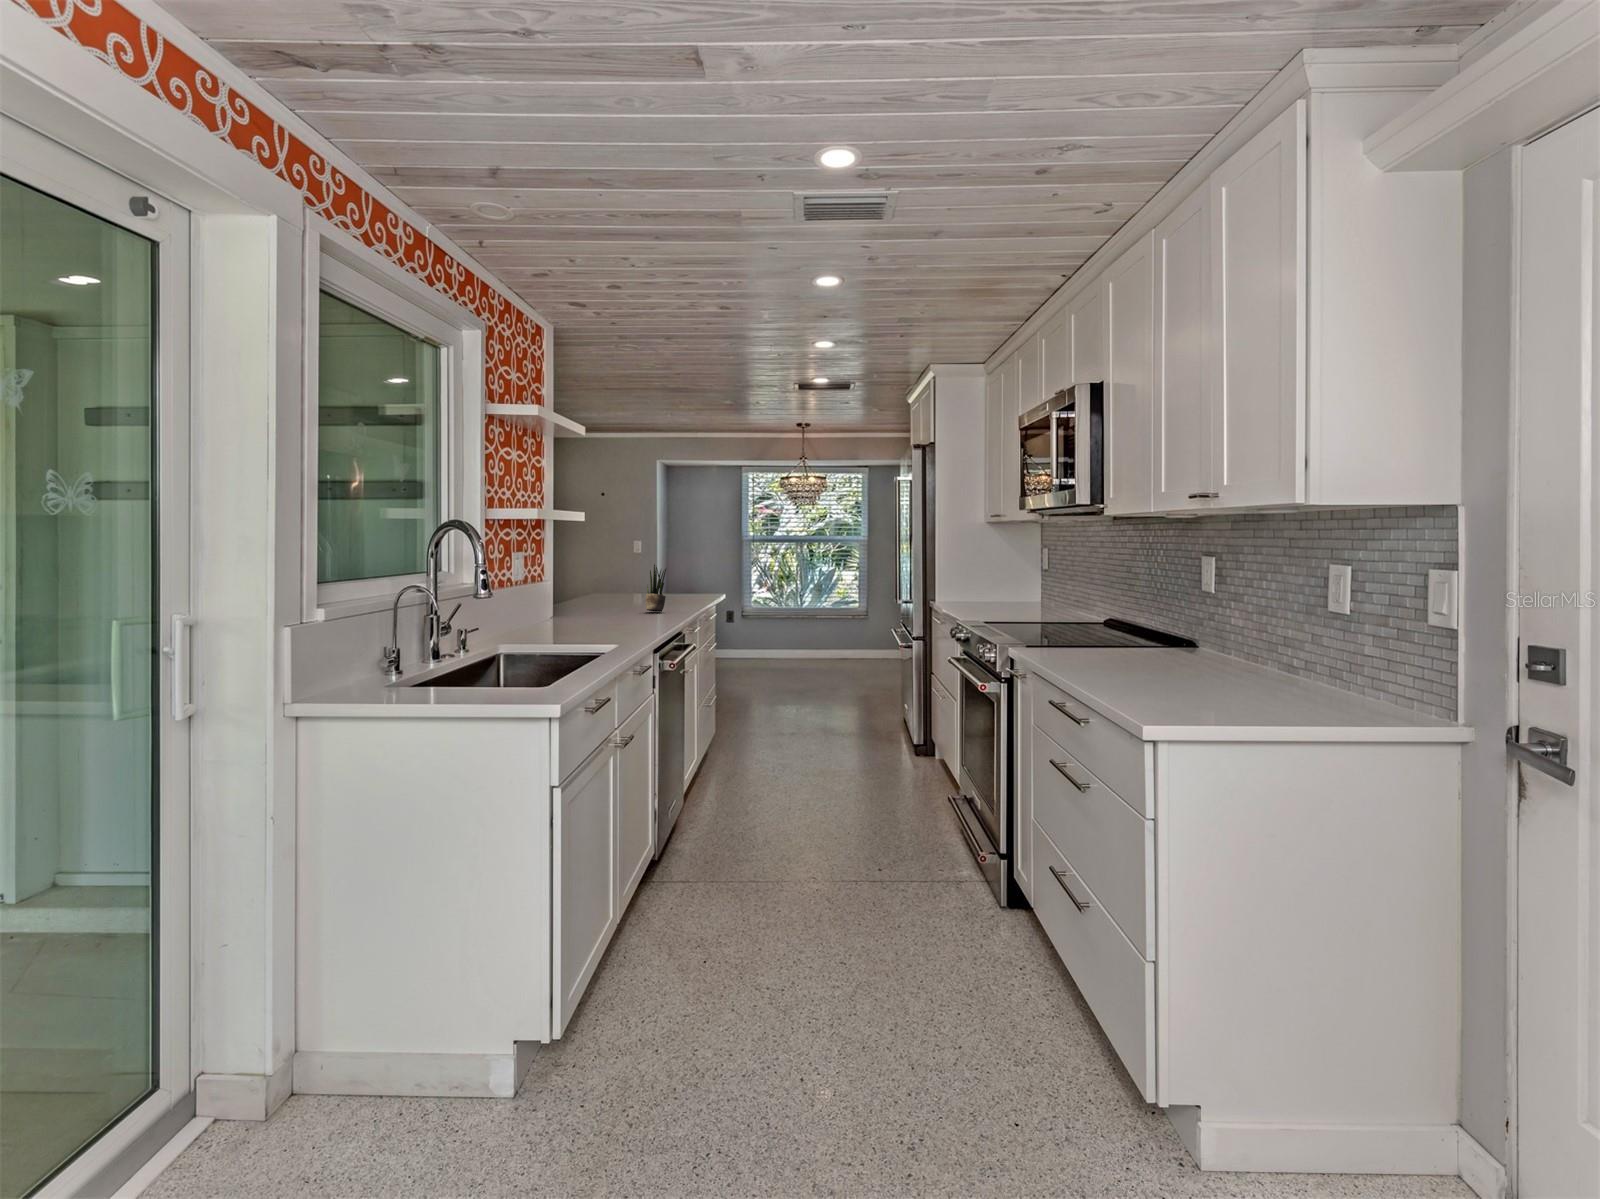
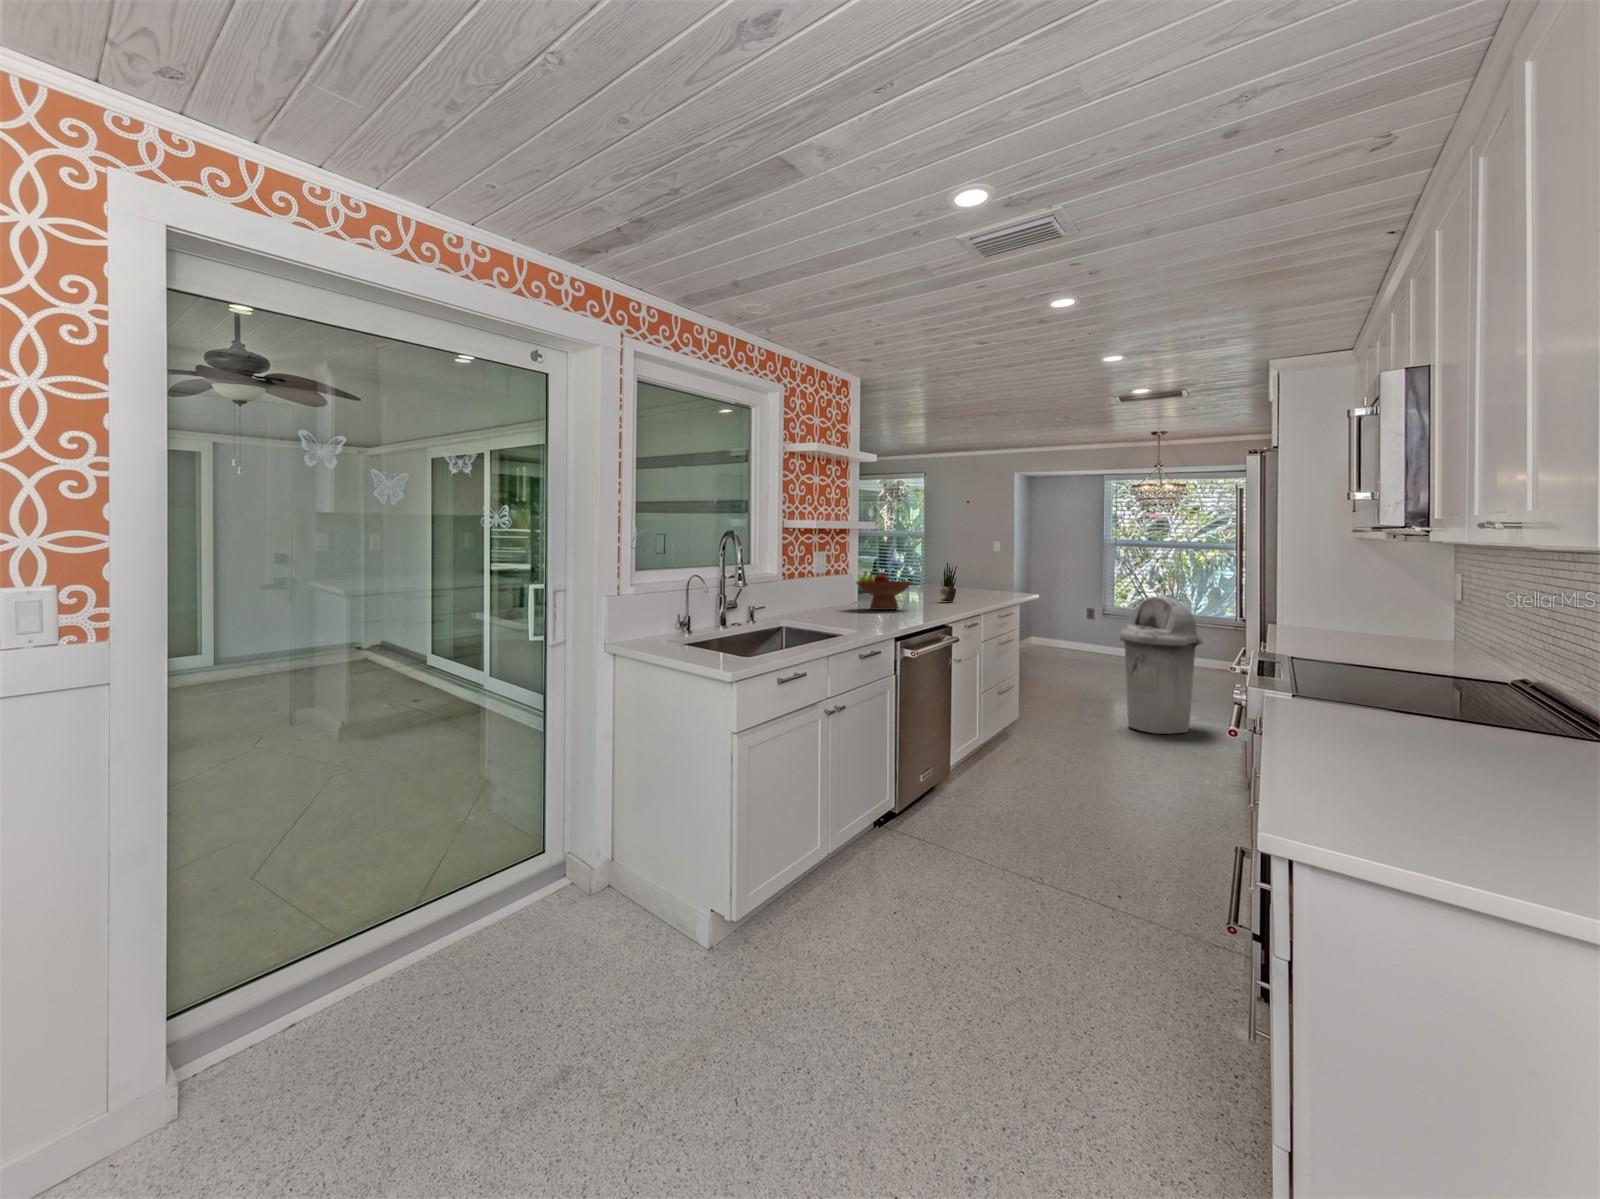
fruit bowl: none [564,575,640,625] -> present [856,571,912,610]
trash can: none [821,600,903,748] -> present [1120,596,1203,734]

